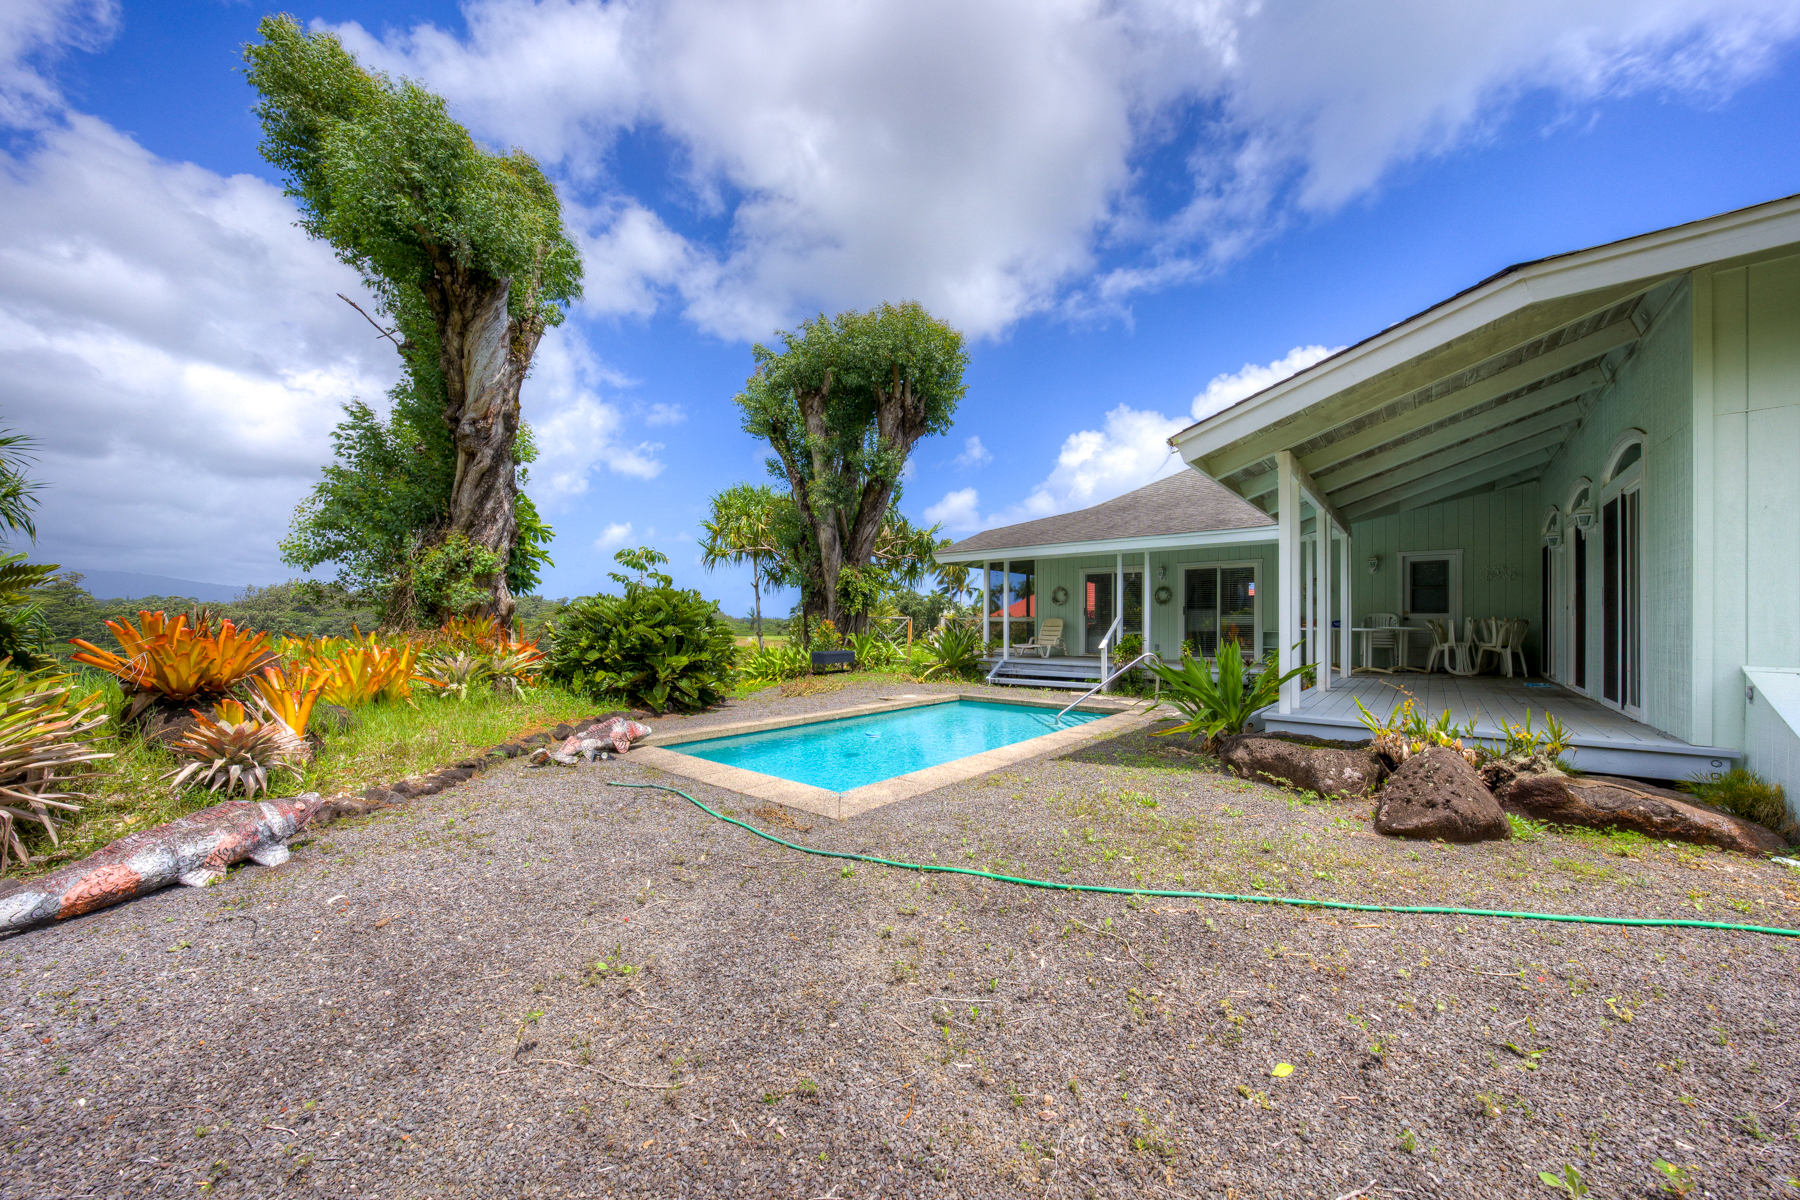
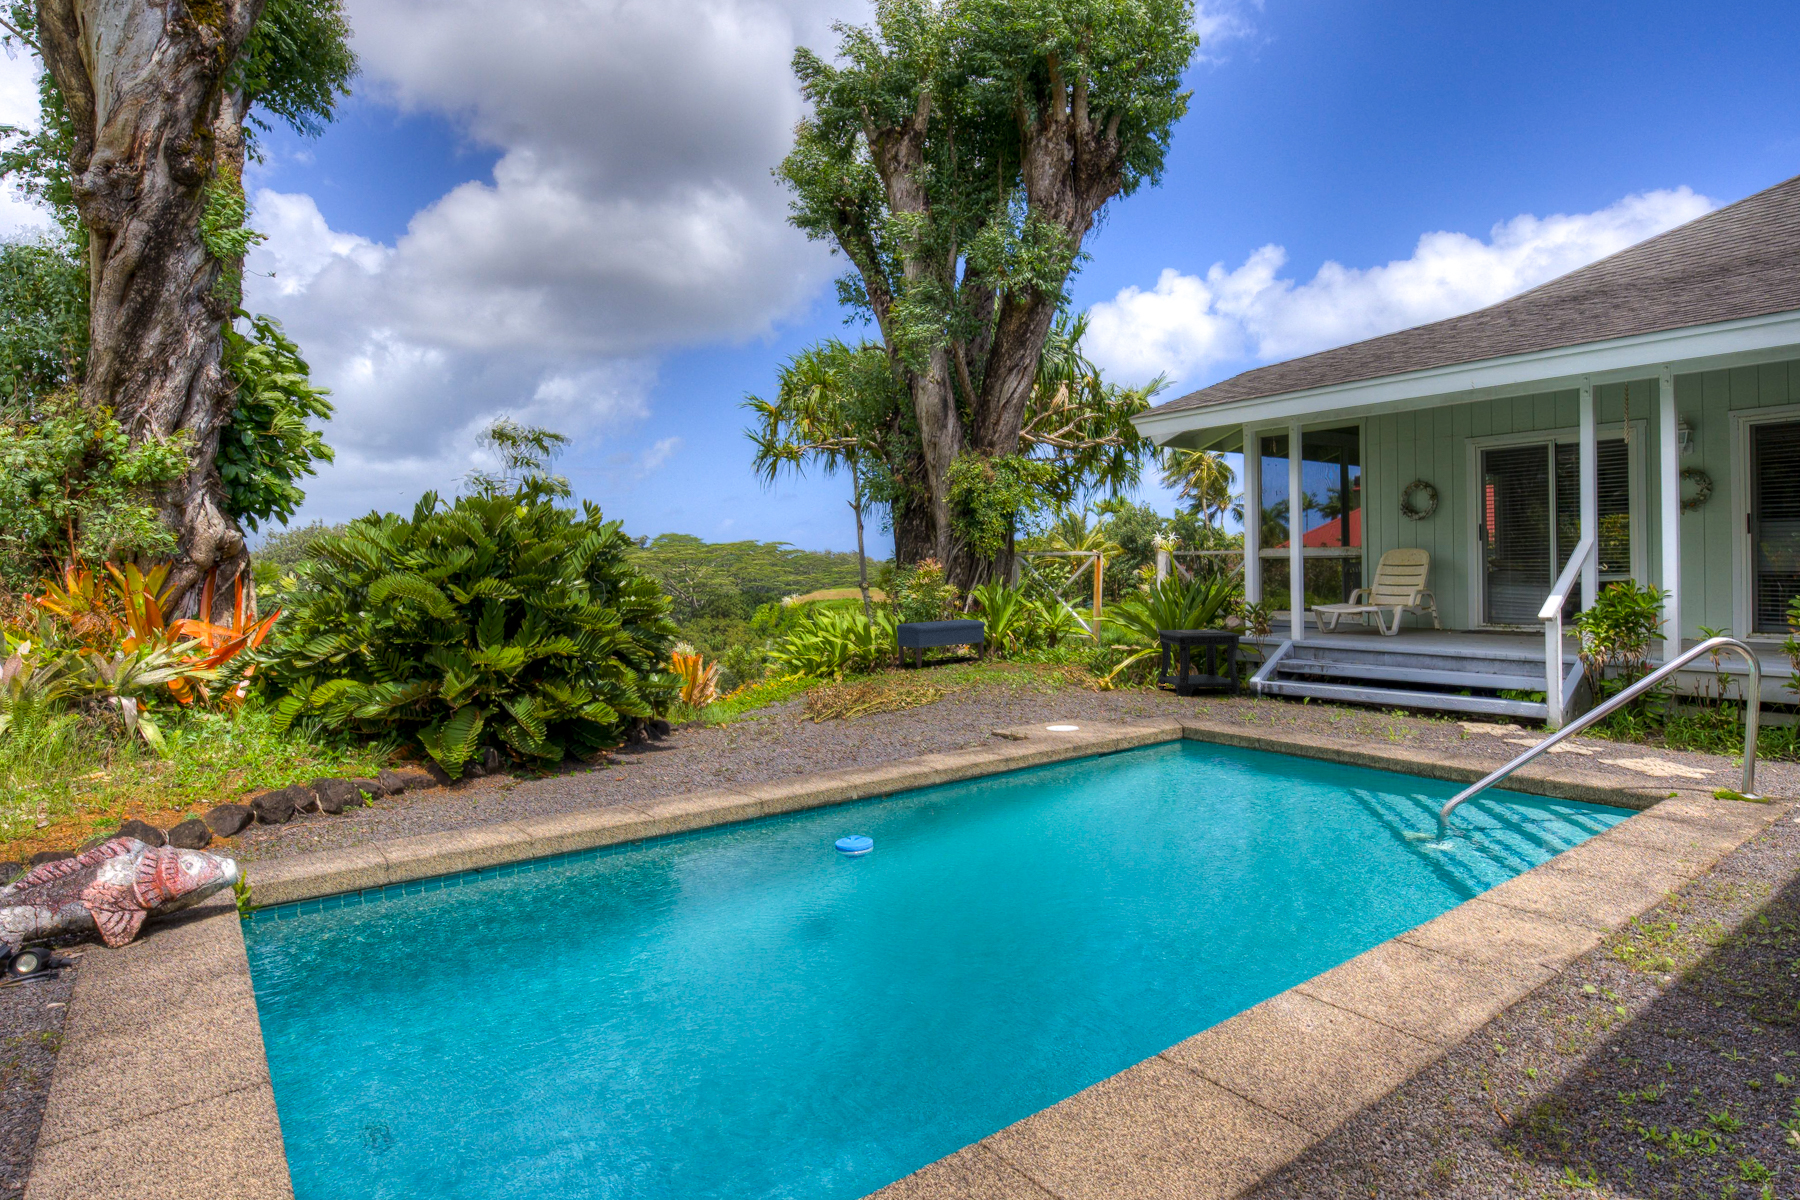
side table: none [944,655,982,686] -> present [1158,629,1241,696]

